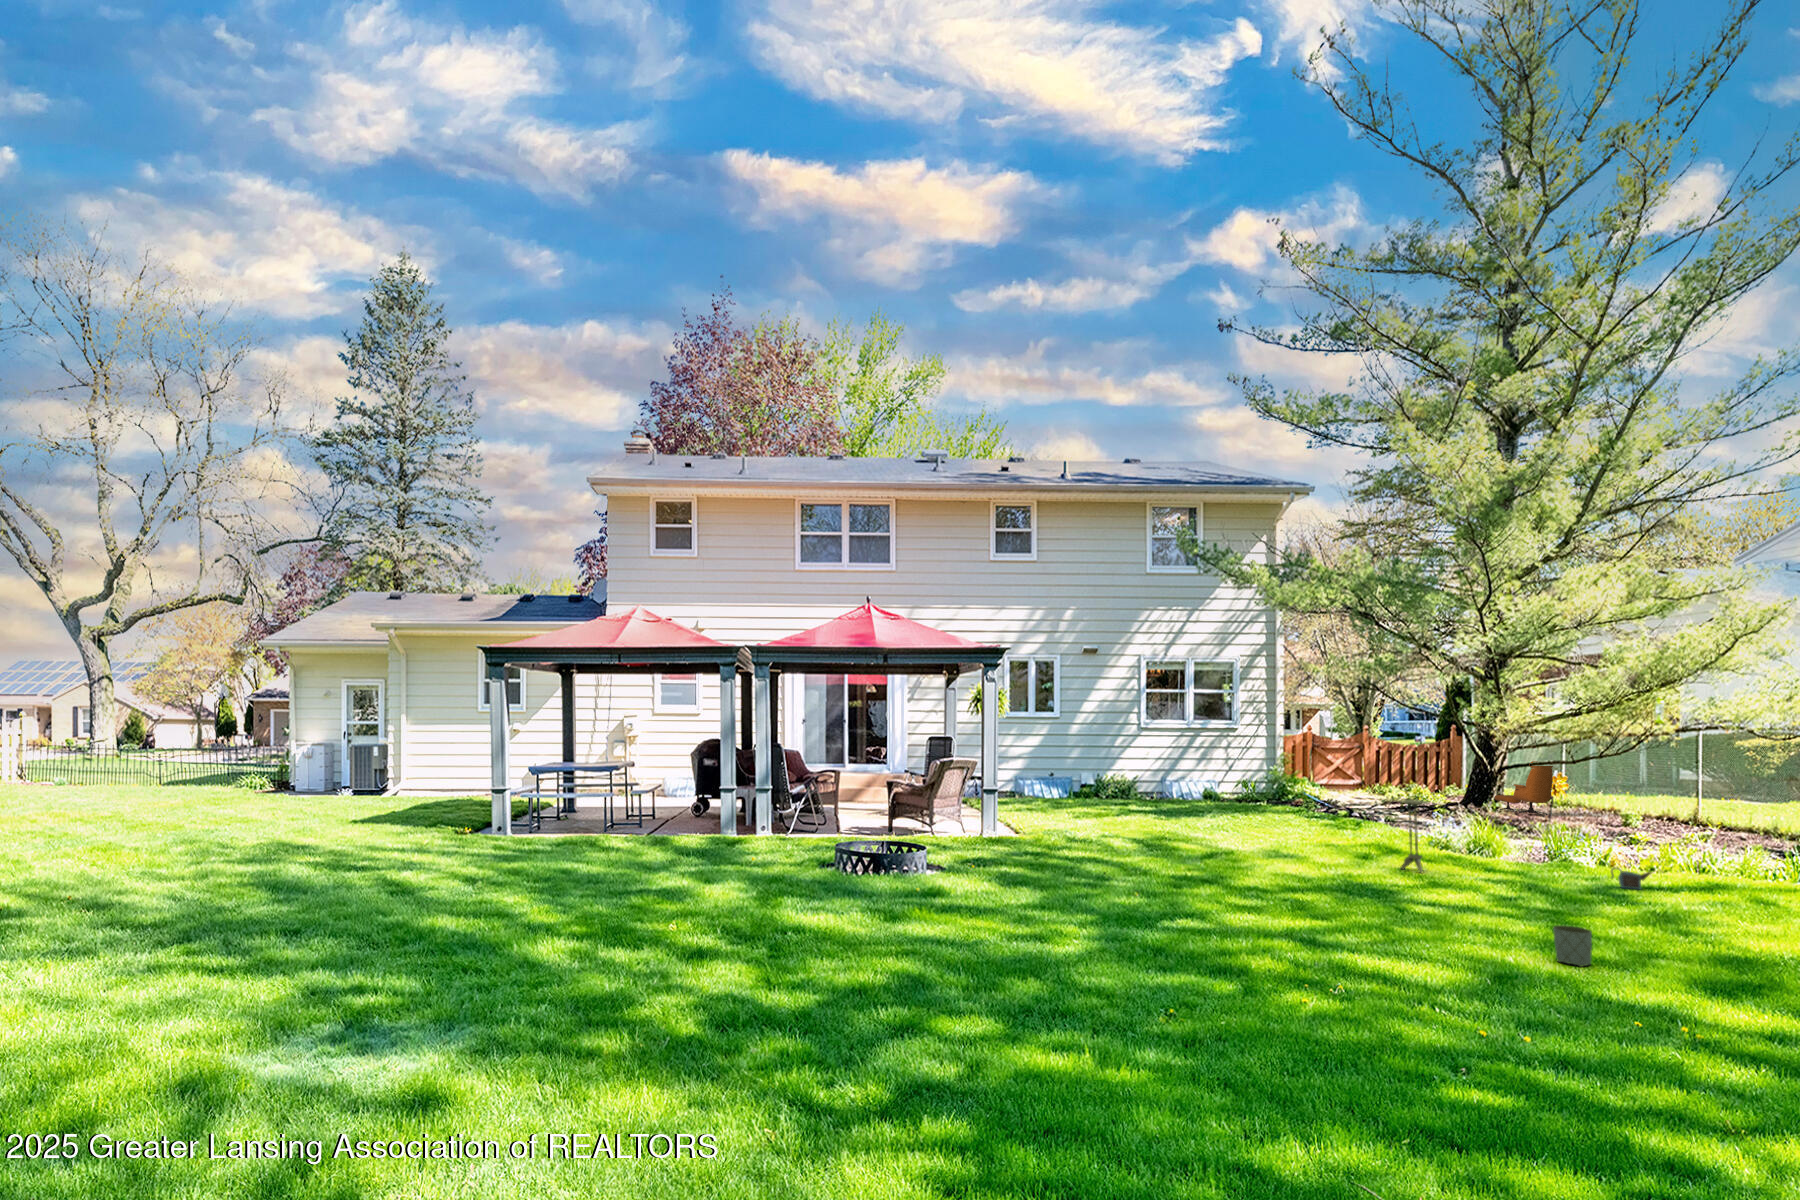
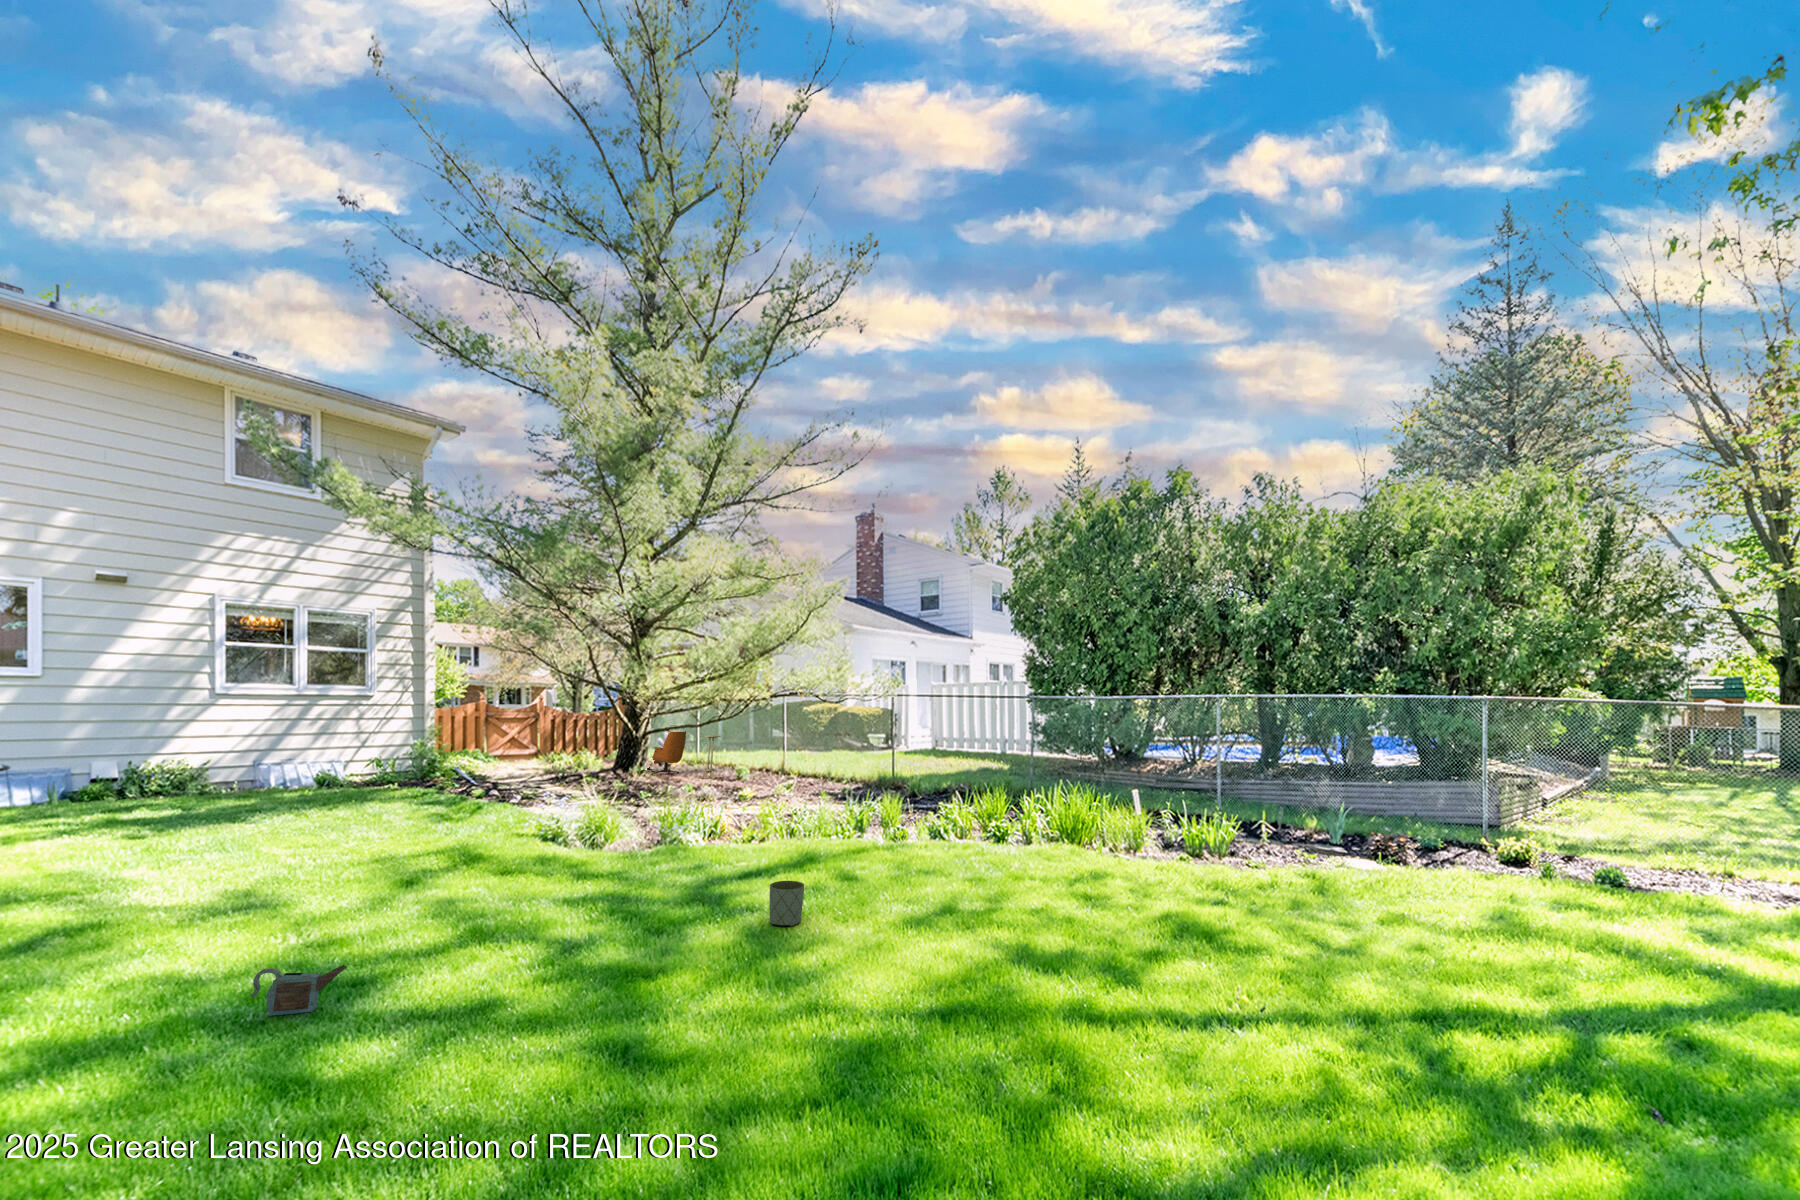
side table: present [1400,800,1428,873] -> present [701,735,721,779]
watering can: present [1611,868,1652,889] -> present [250,965,347,1016]
planter: present [1553,925,1592,967] -> present [769,881,804,927]

